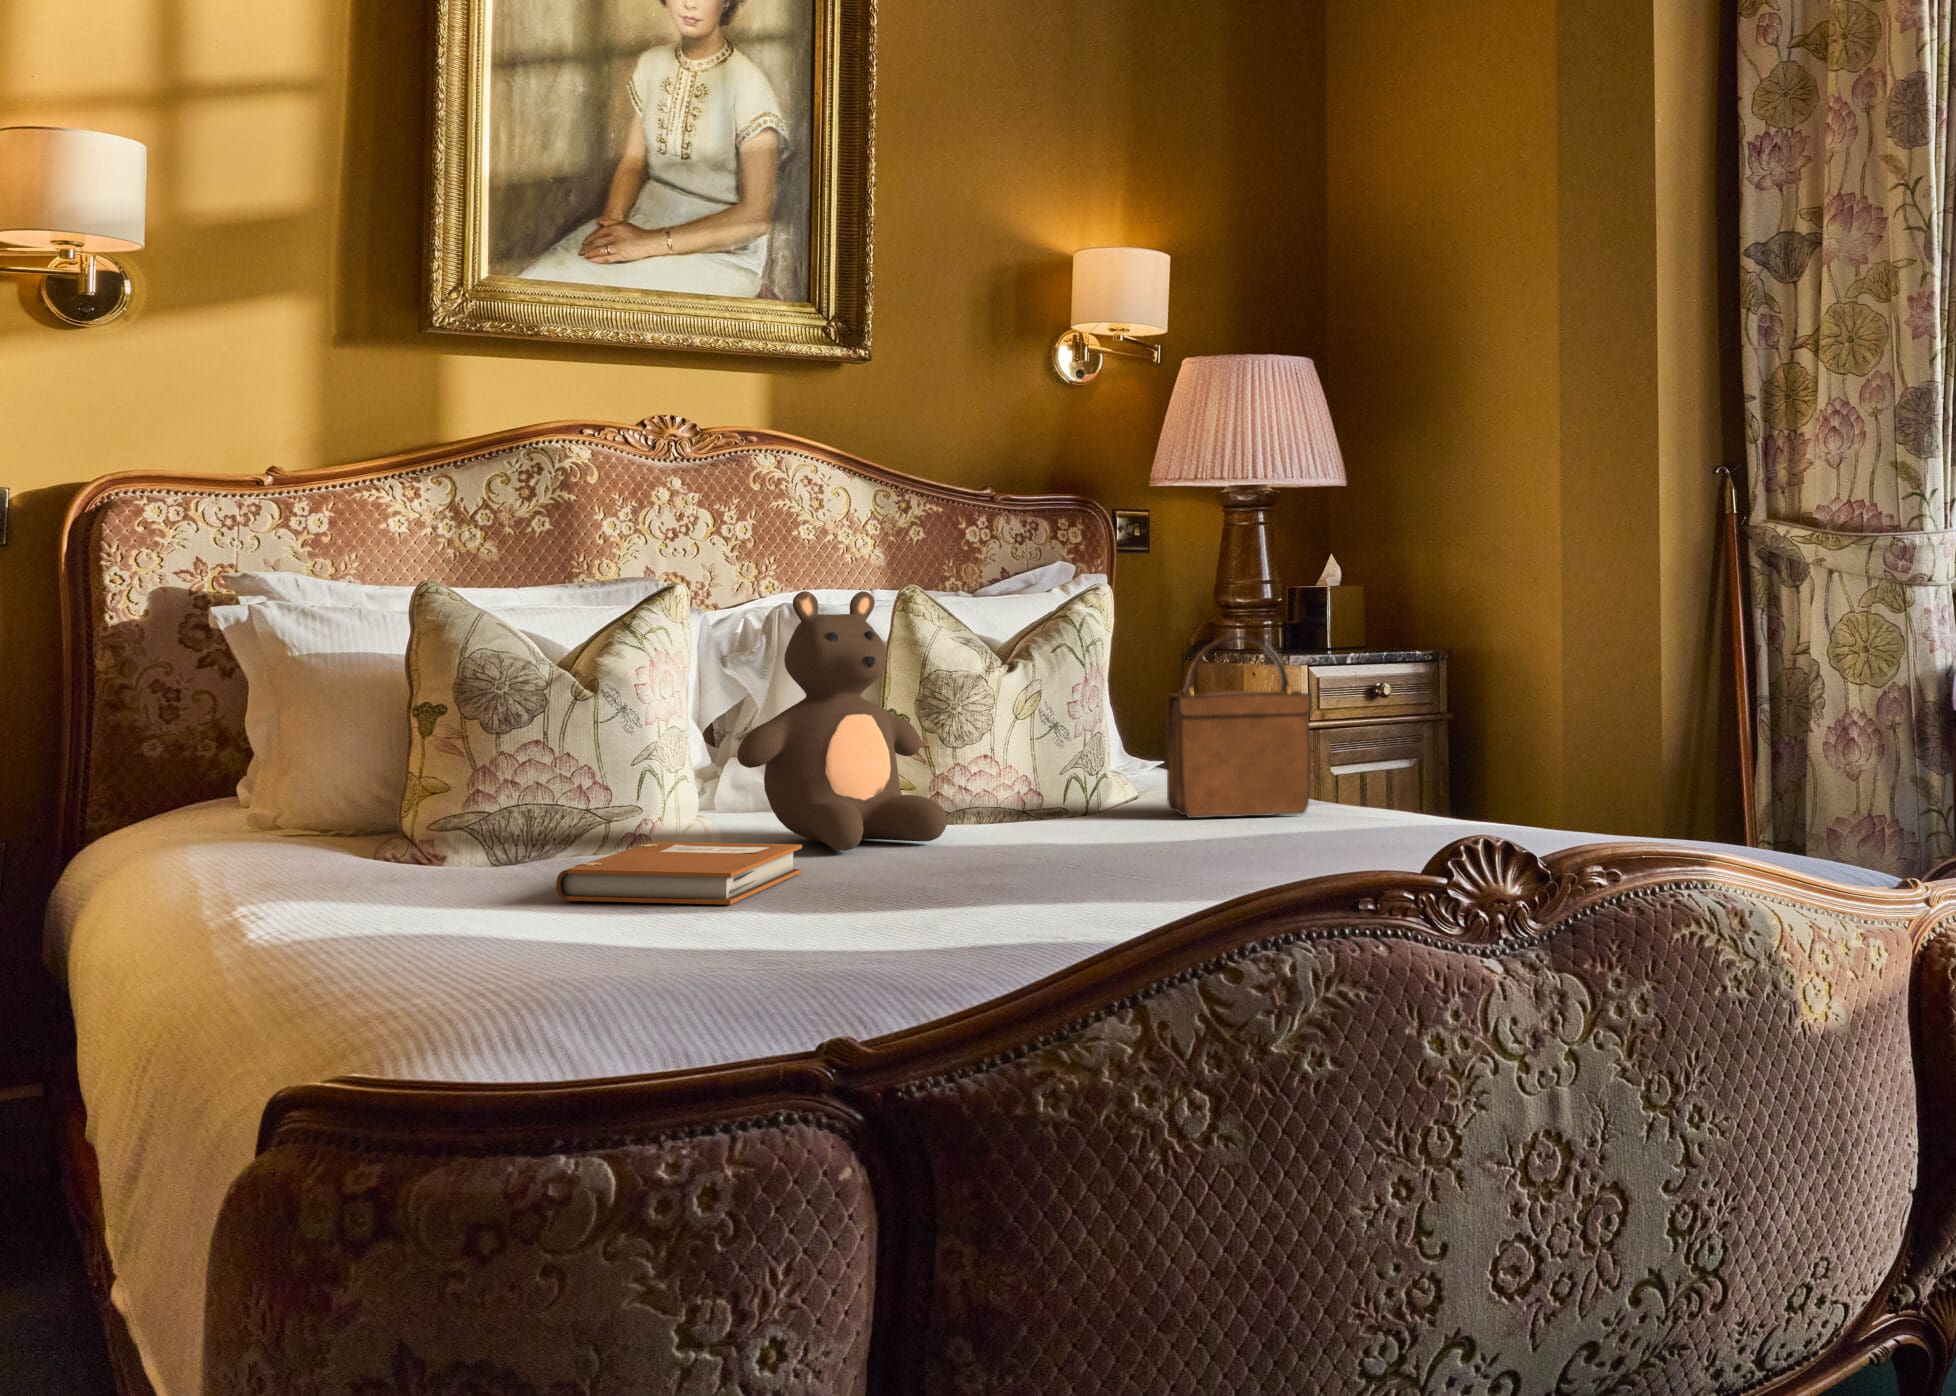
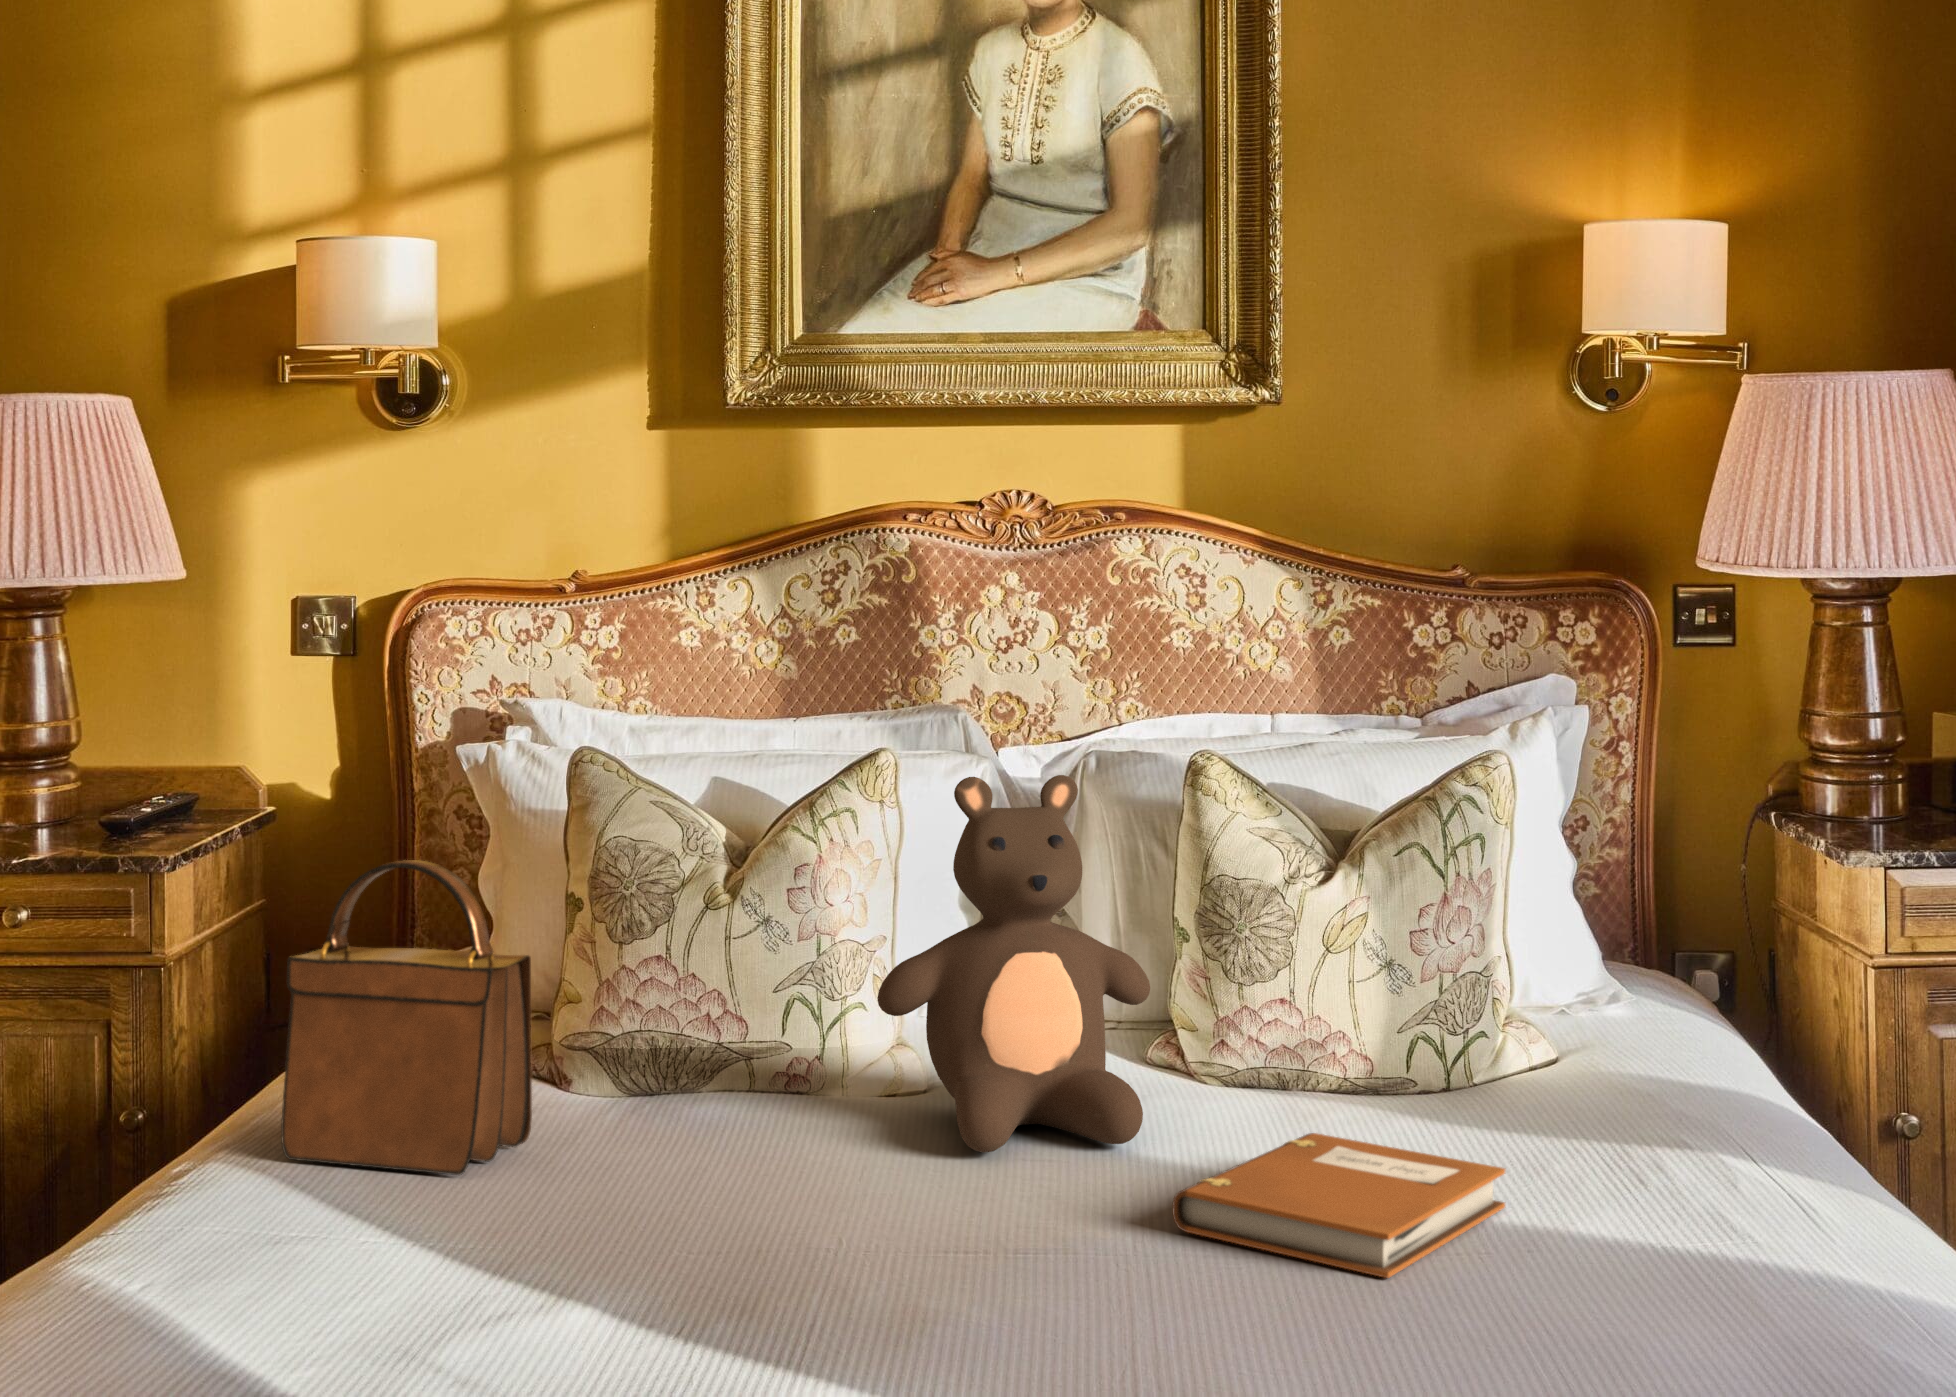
handbag: present [1167,636,1312,818] -> present [281,860,532,1175]
notebook: present [556,842,802,904] -> present [1172,1133,1505,1278]

